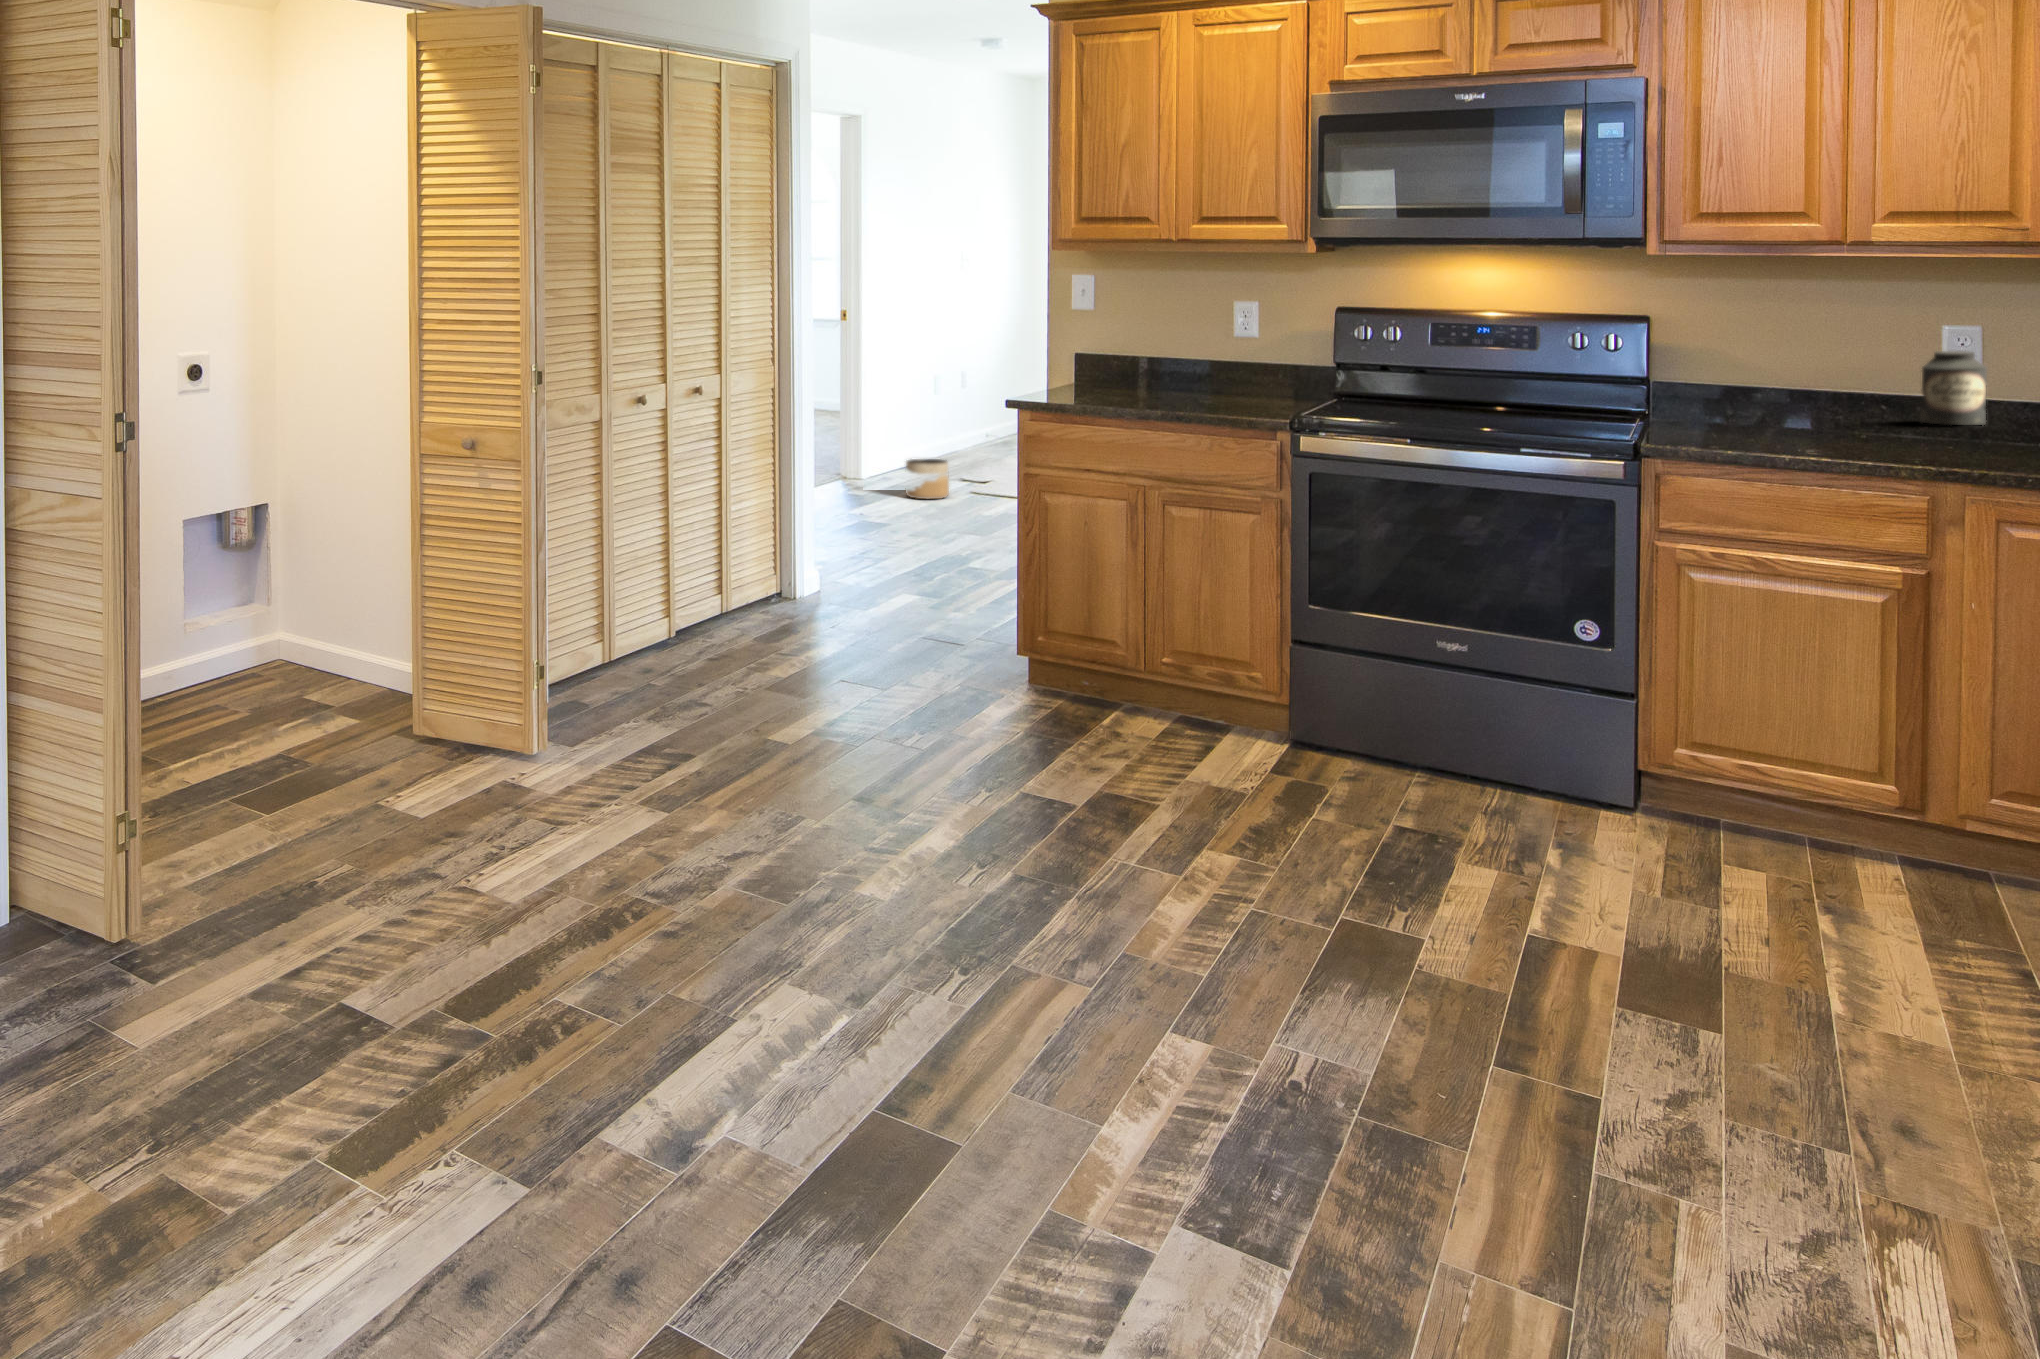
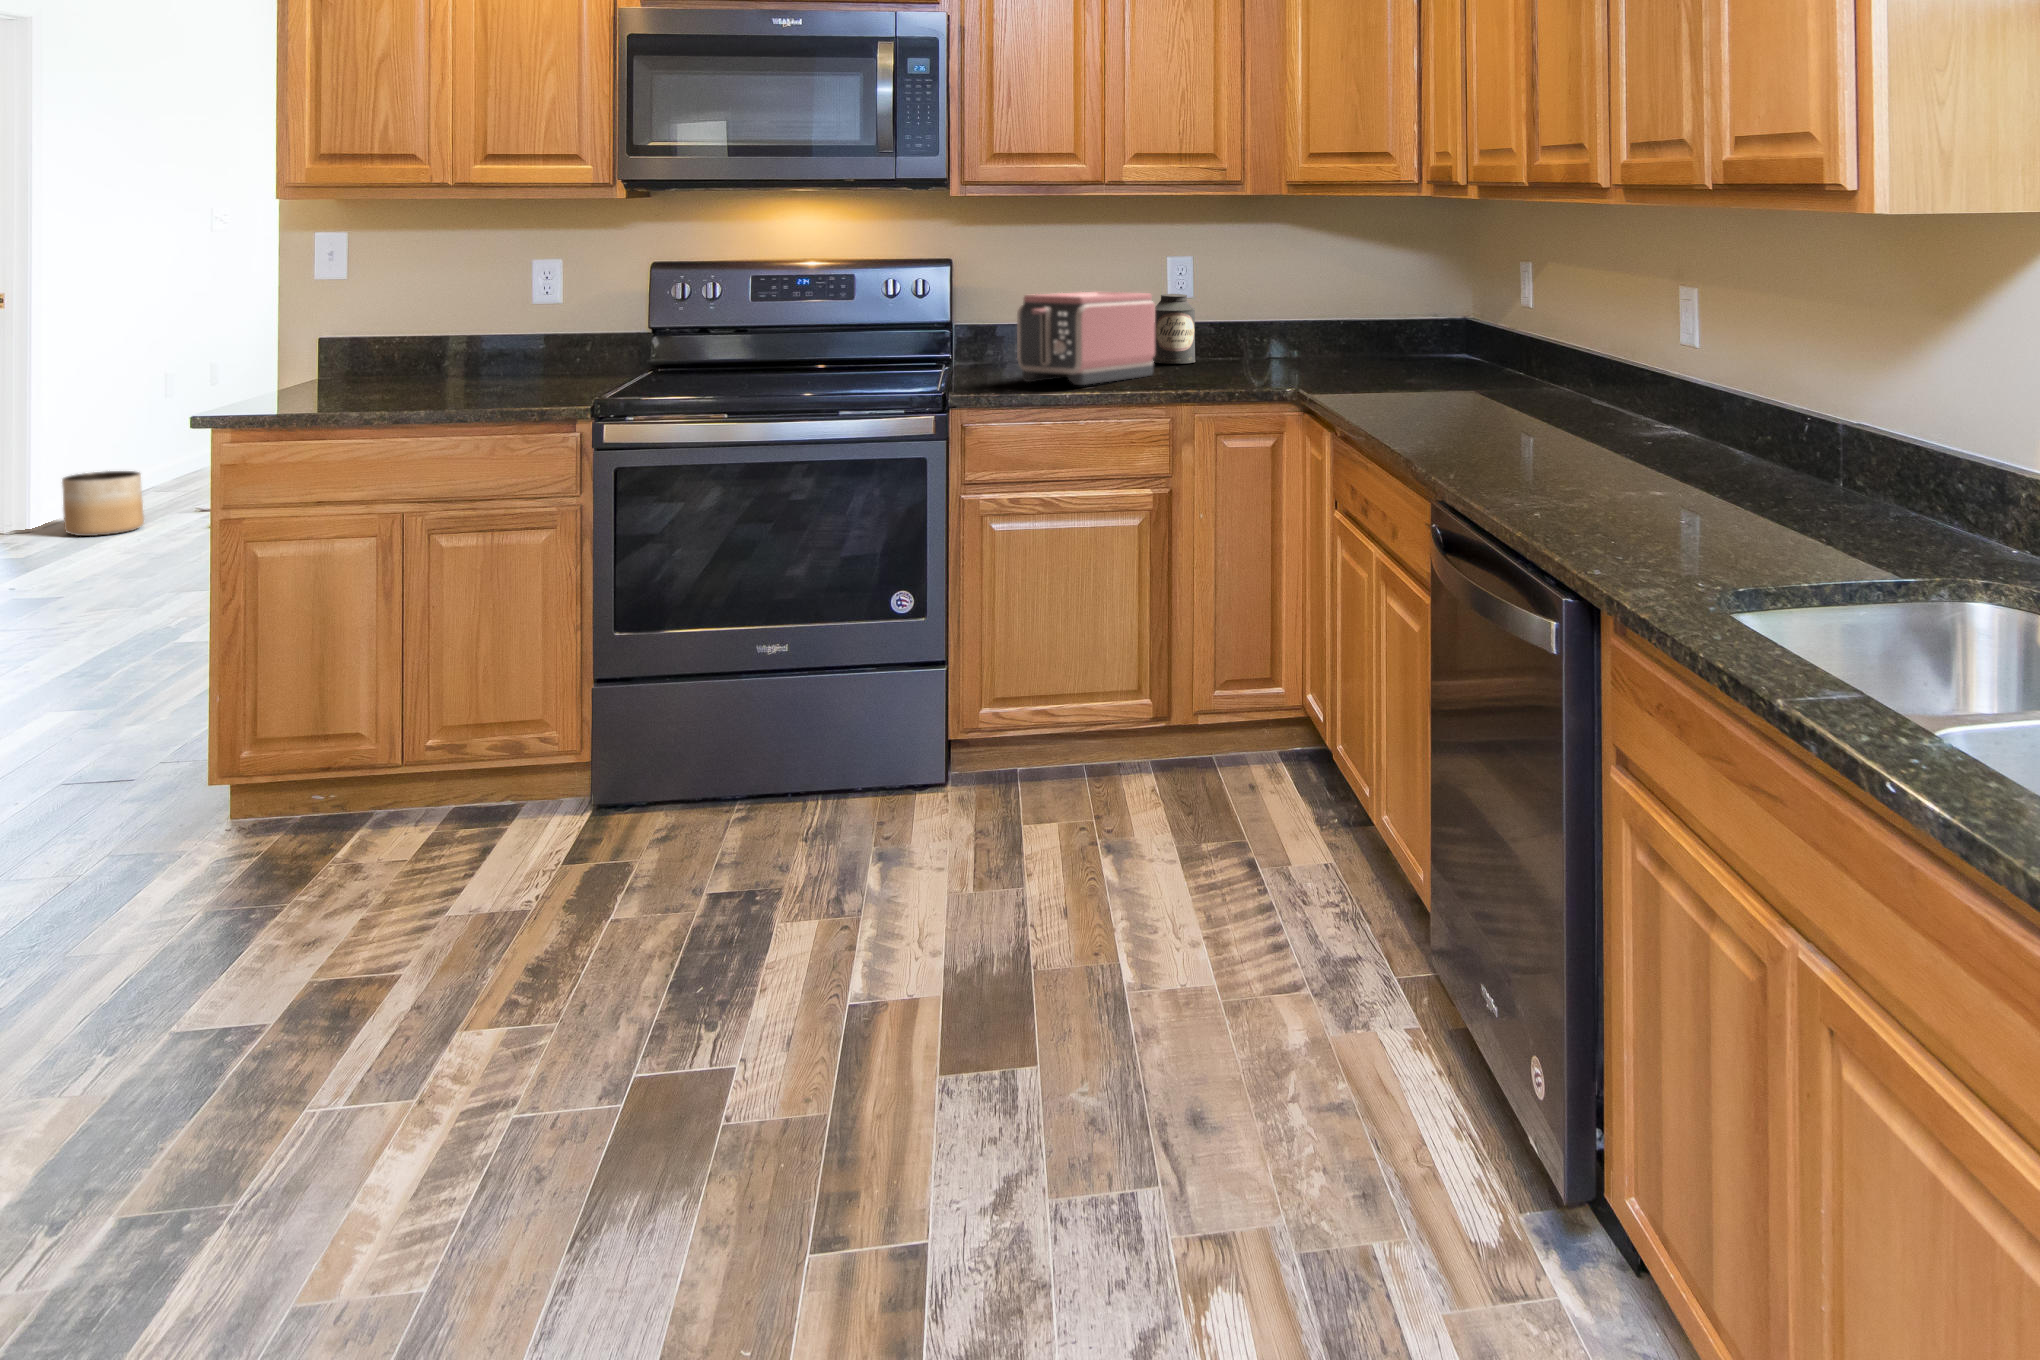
toaster: none [1729,349,1923,442] -> present [1017,292,1155,385]

